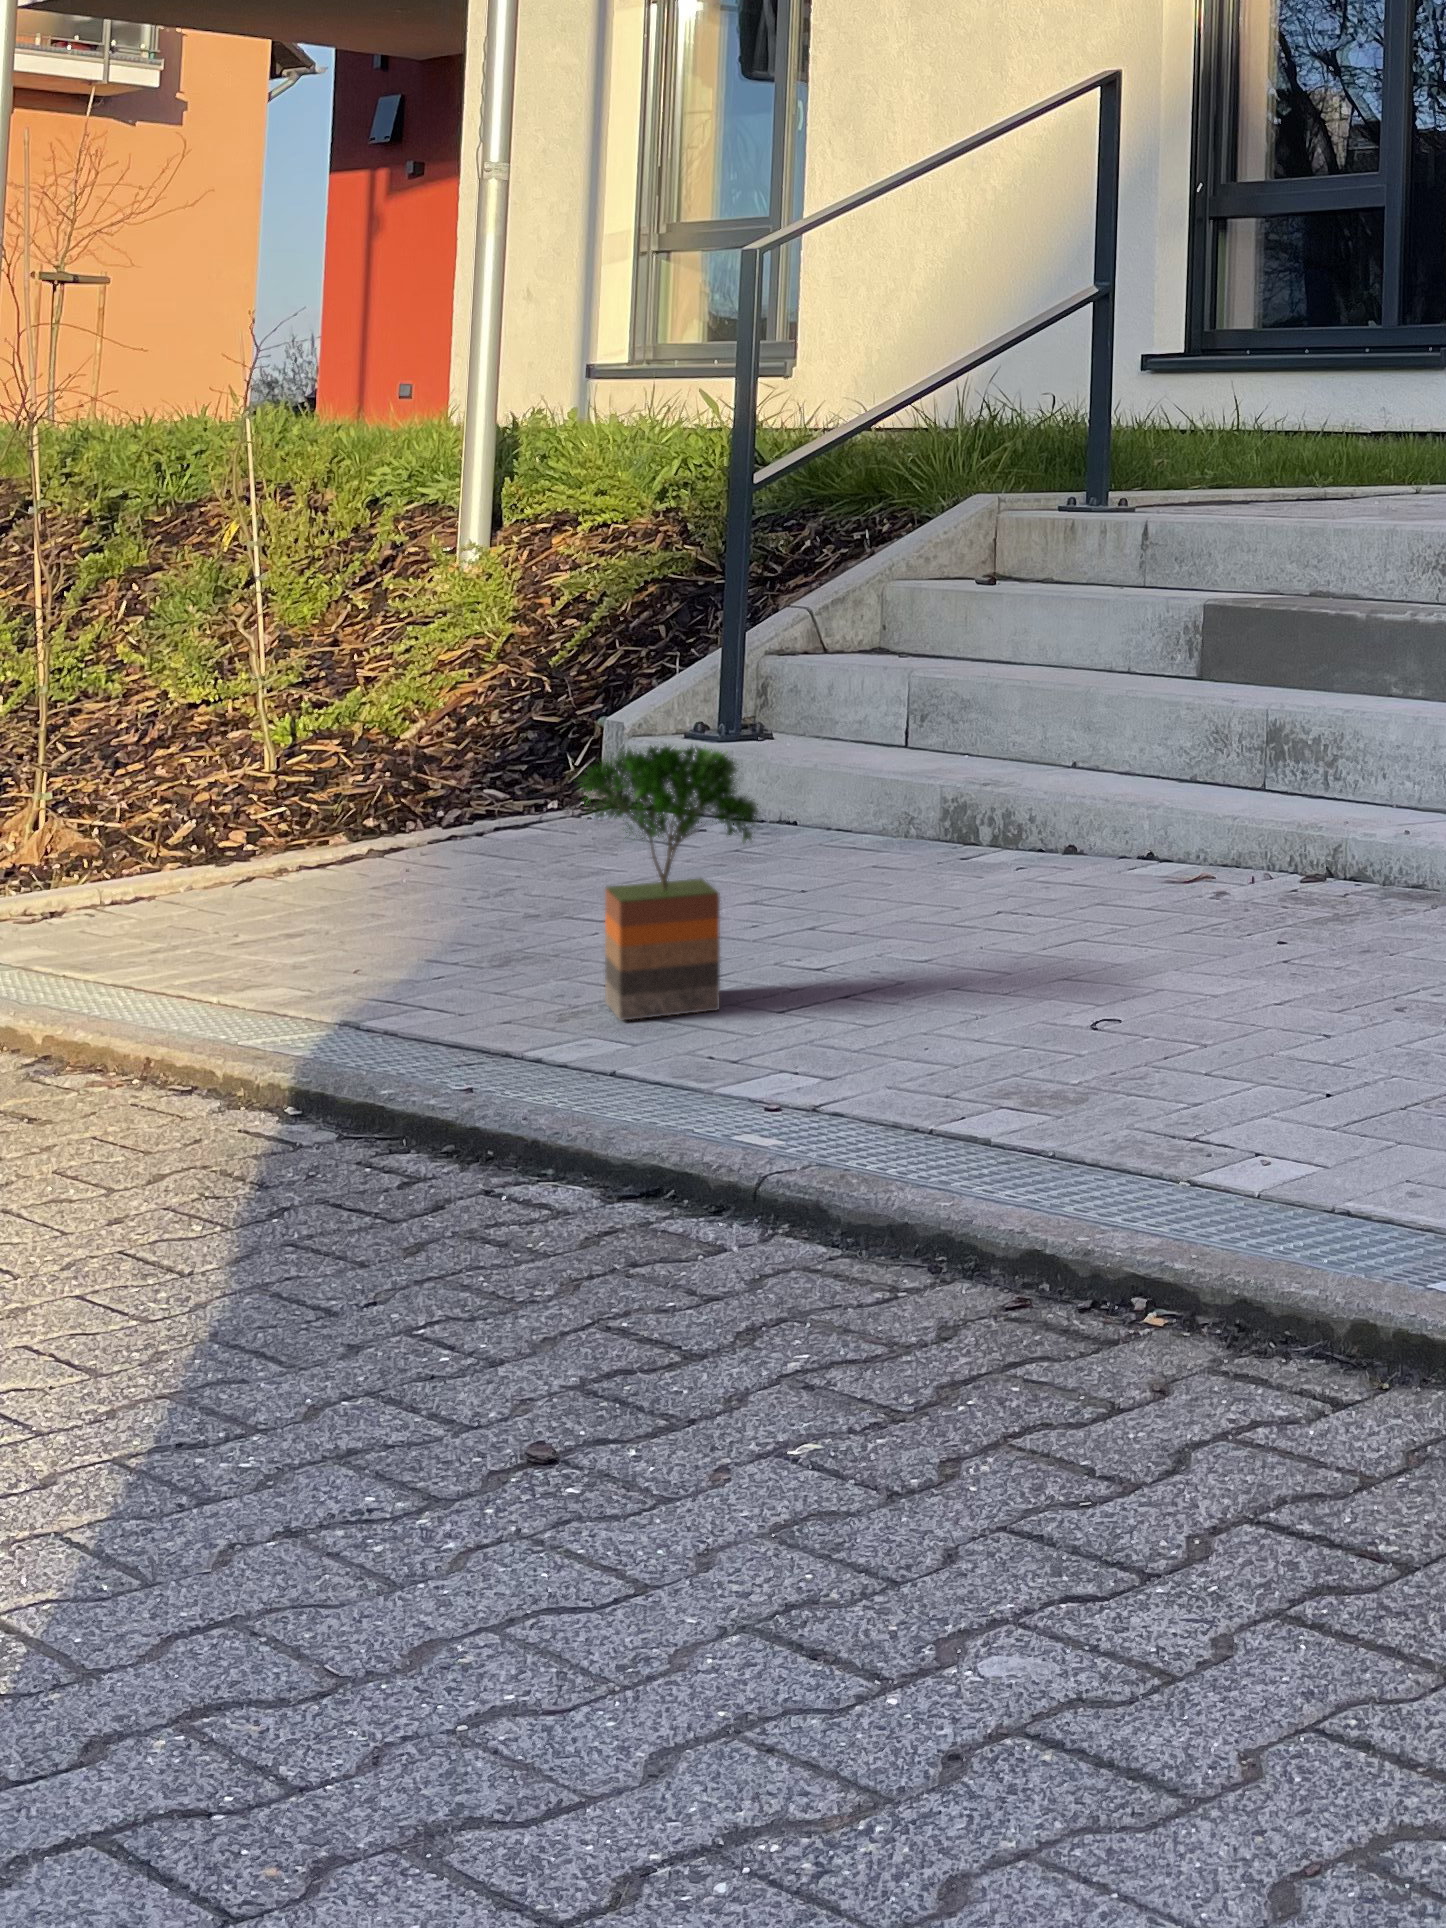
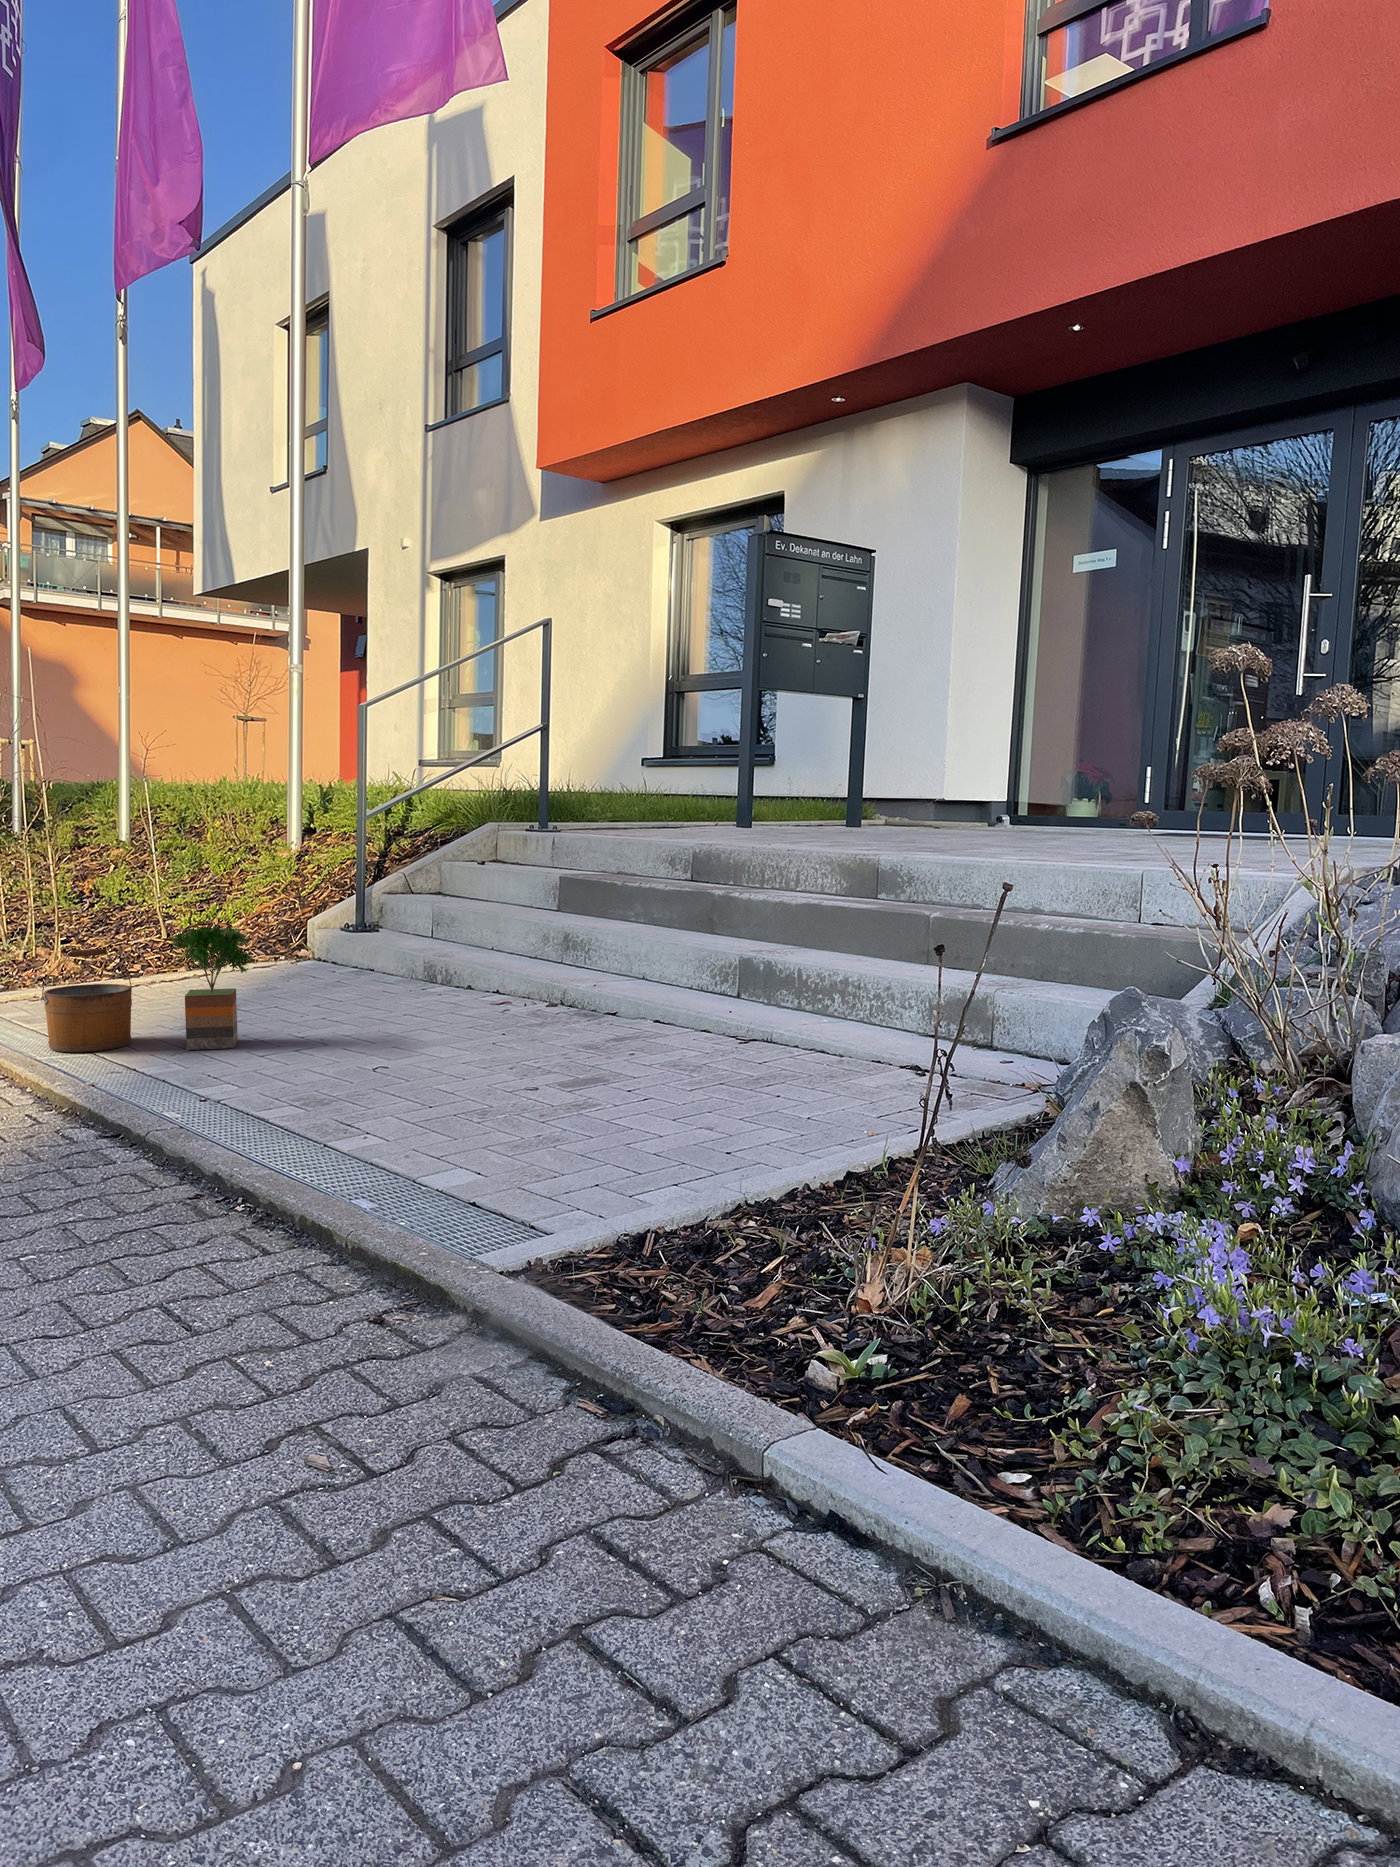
bucket: none [283,806,471,1043] -> present [42,949,132,1052]

